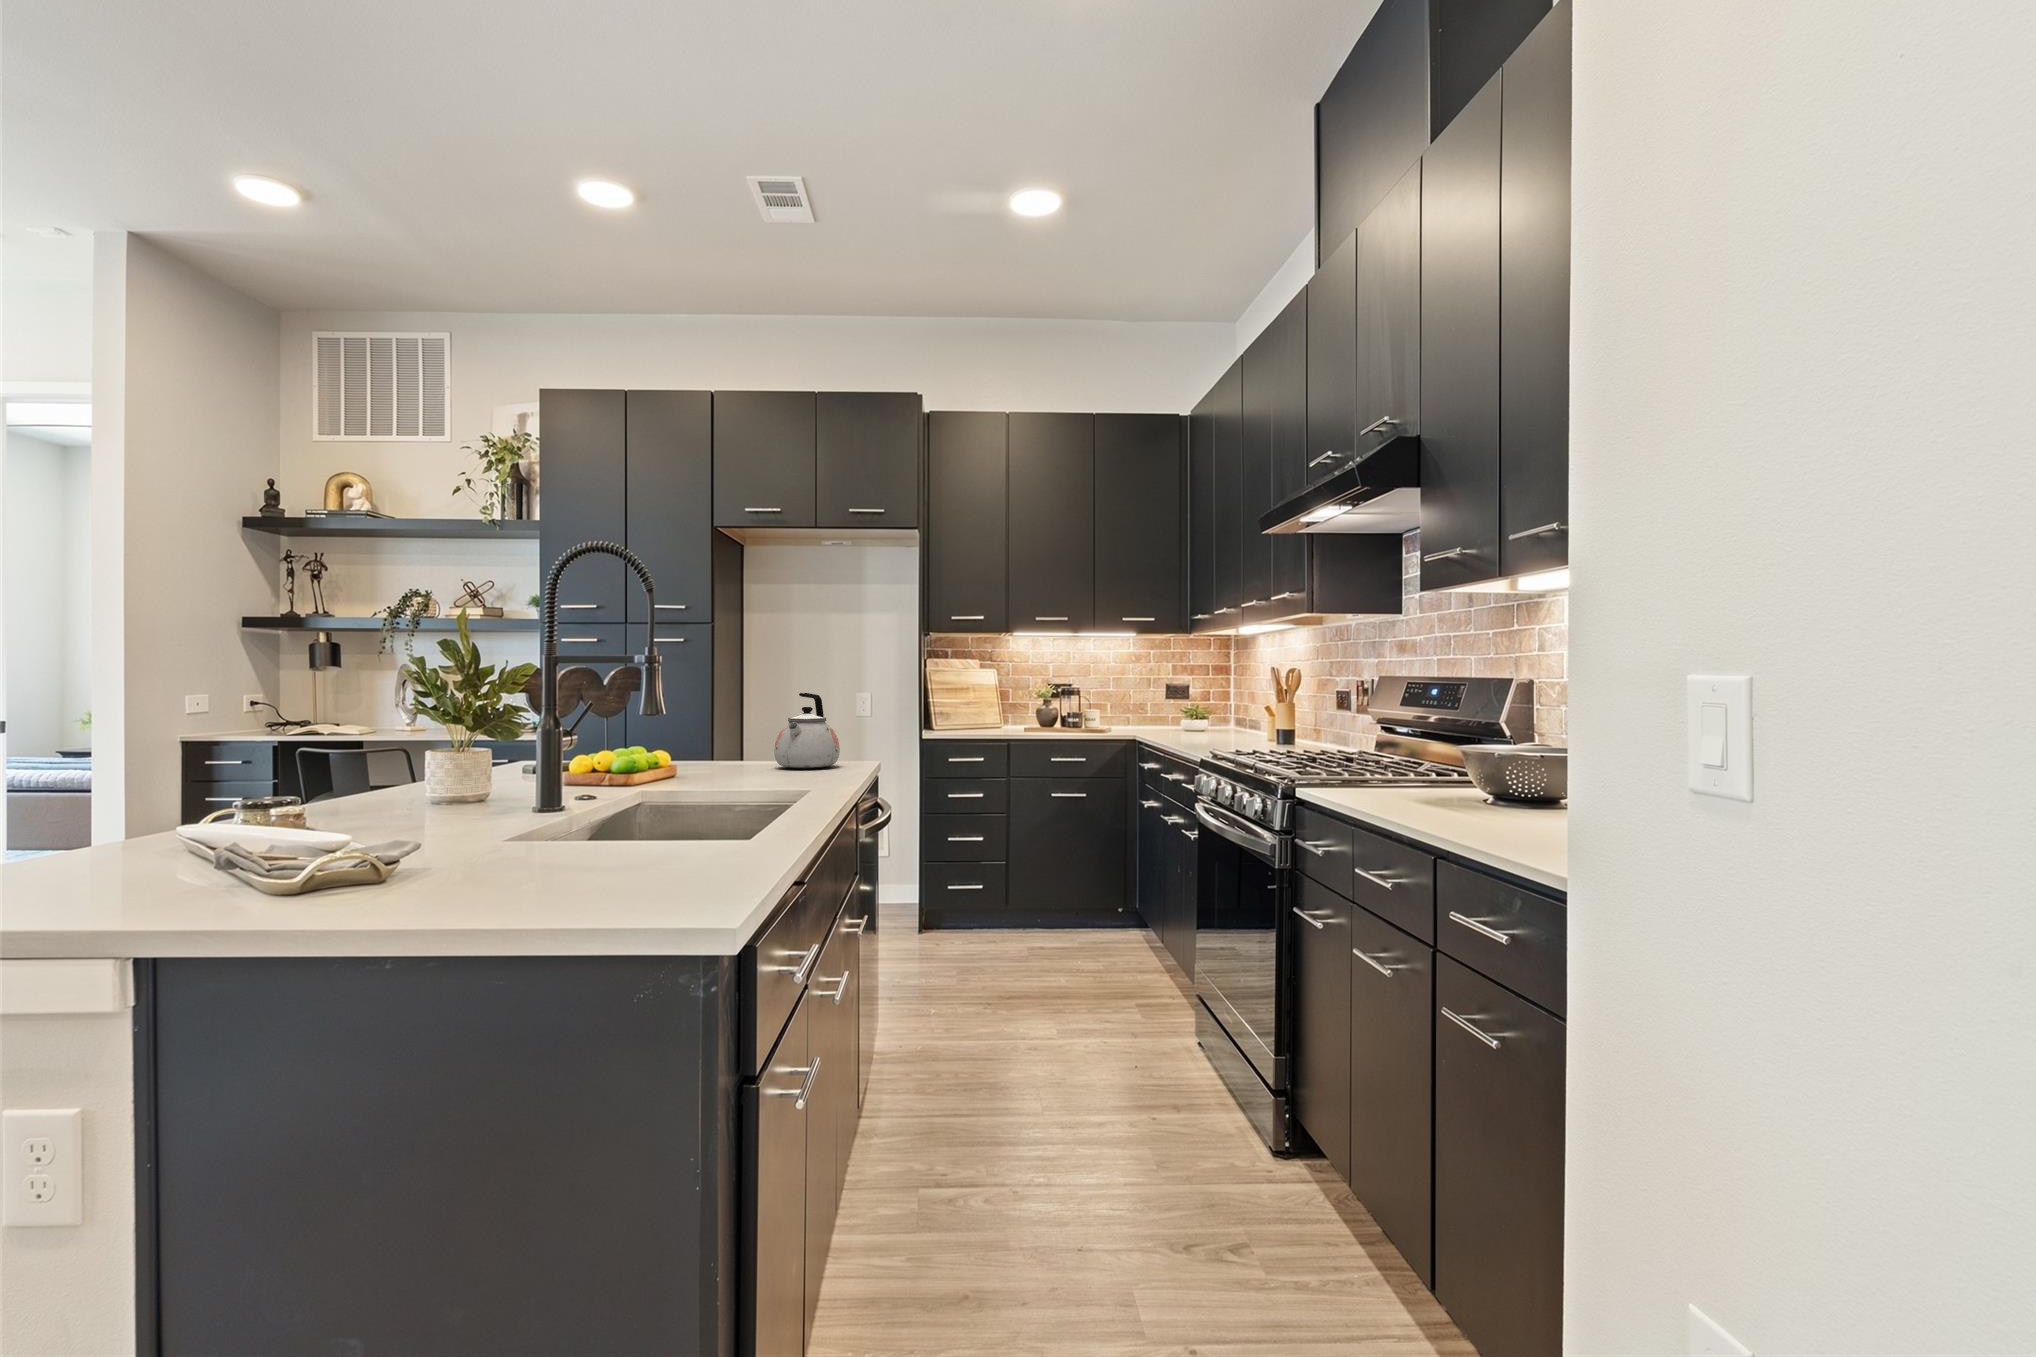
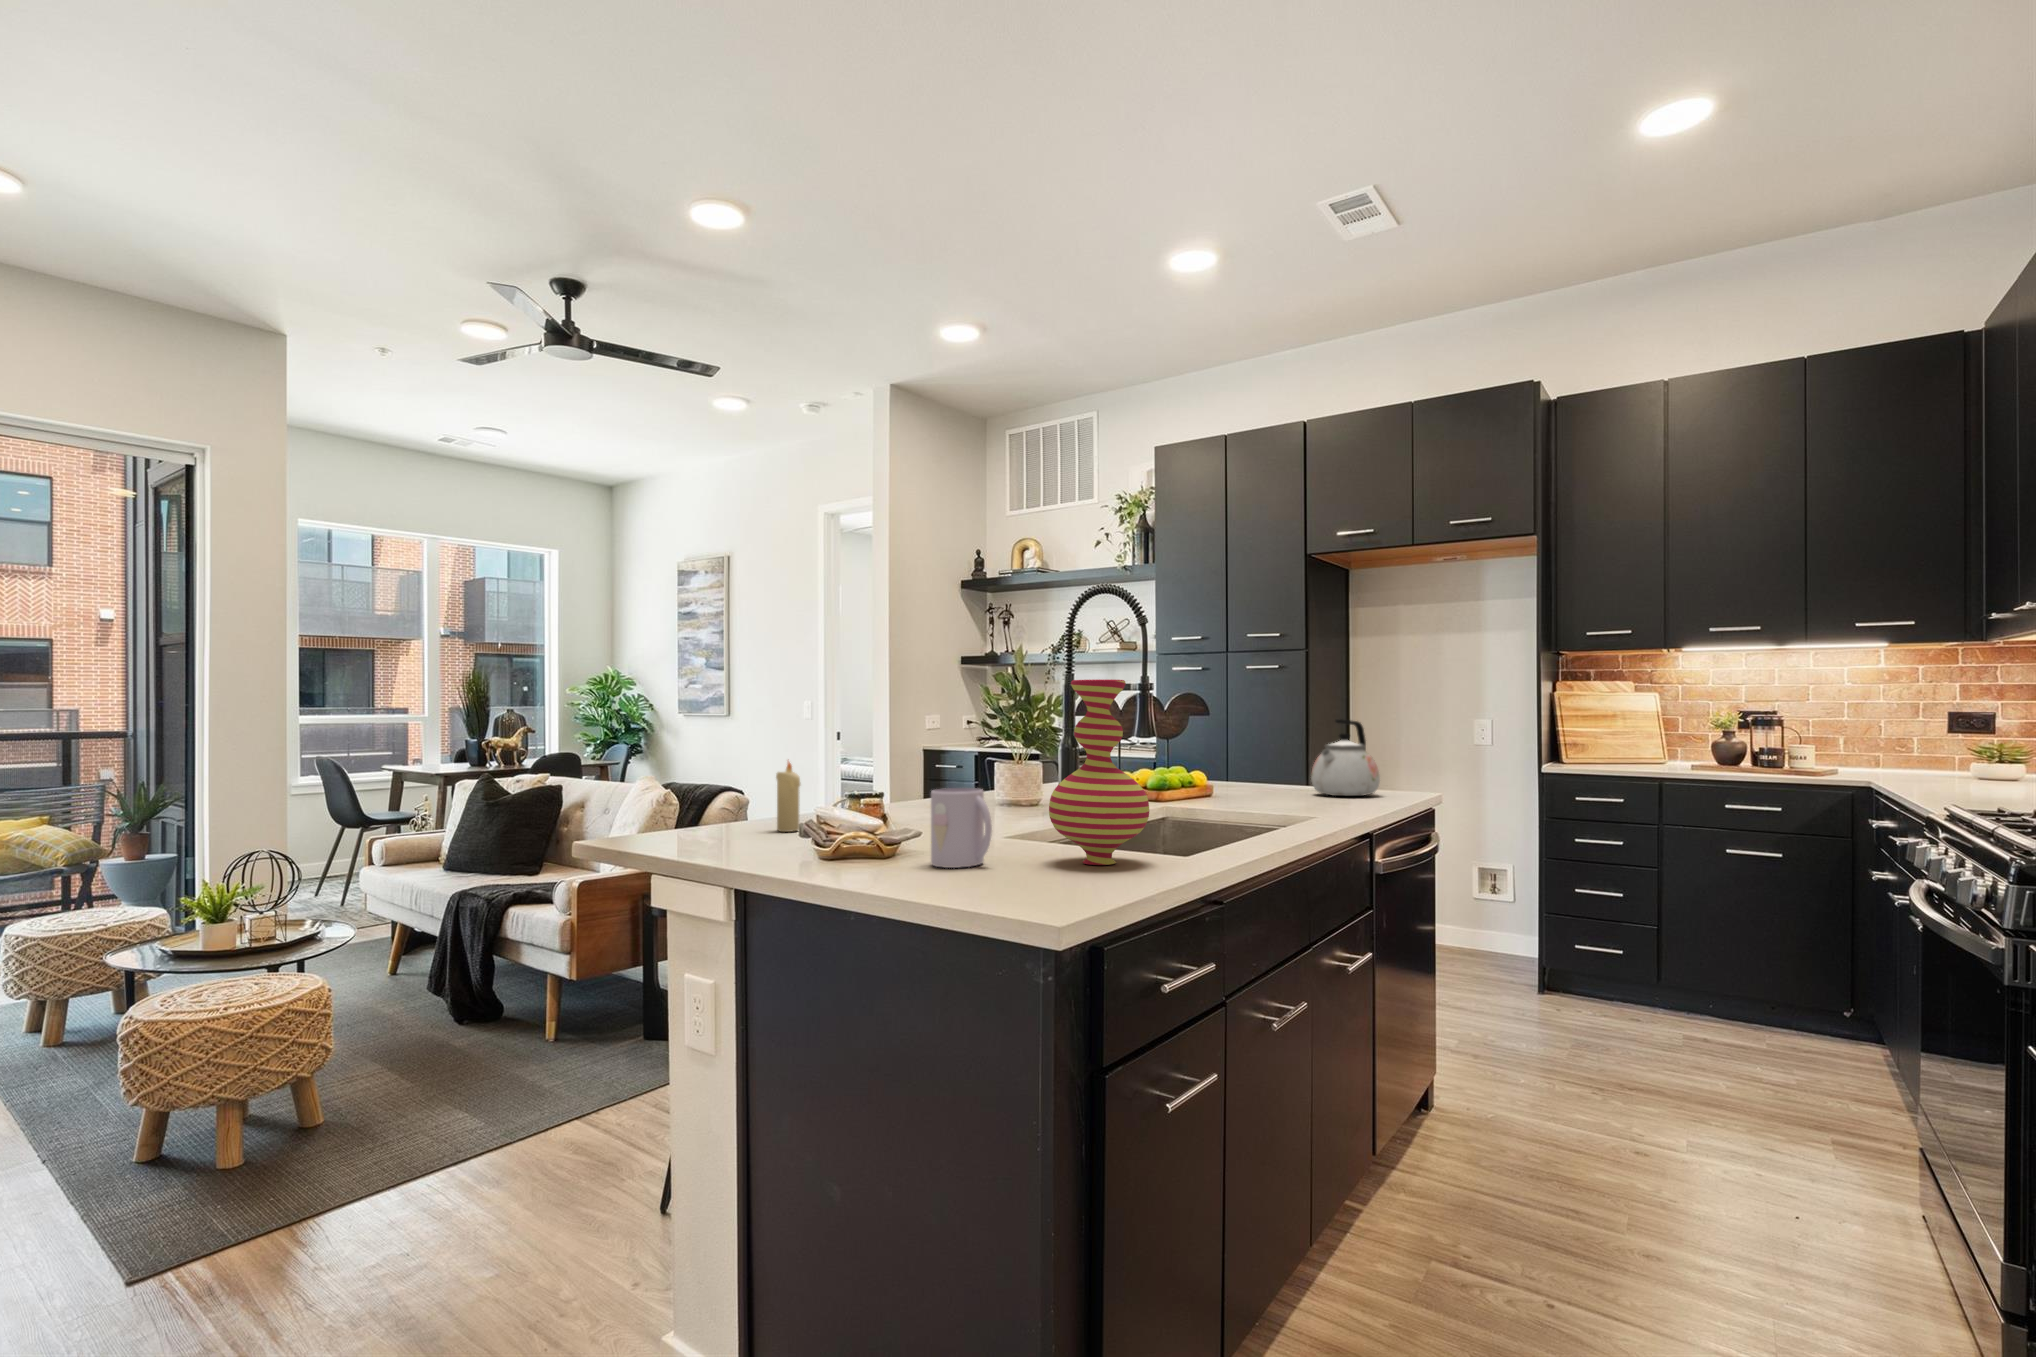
vase: none [619,647,748,873] -> present [1049,679,1149,865]
candle: none [62,763,116,881] -> present [776,762,800,832]
mug: none [450,790,551,904] -> present [931,788,992,868]

